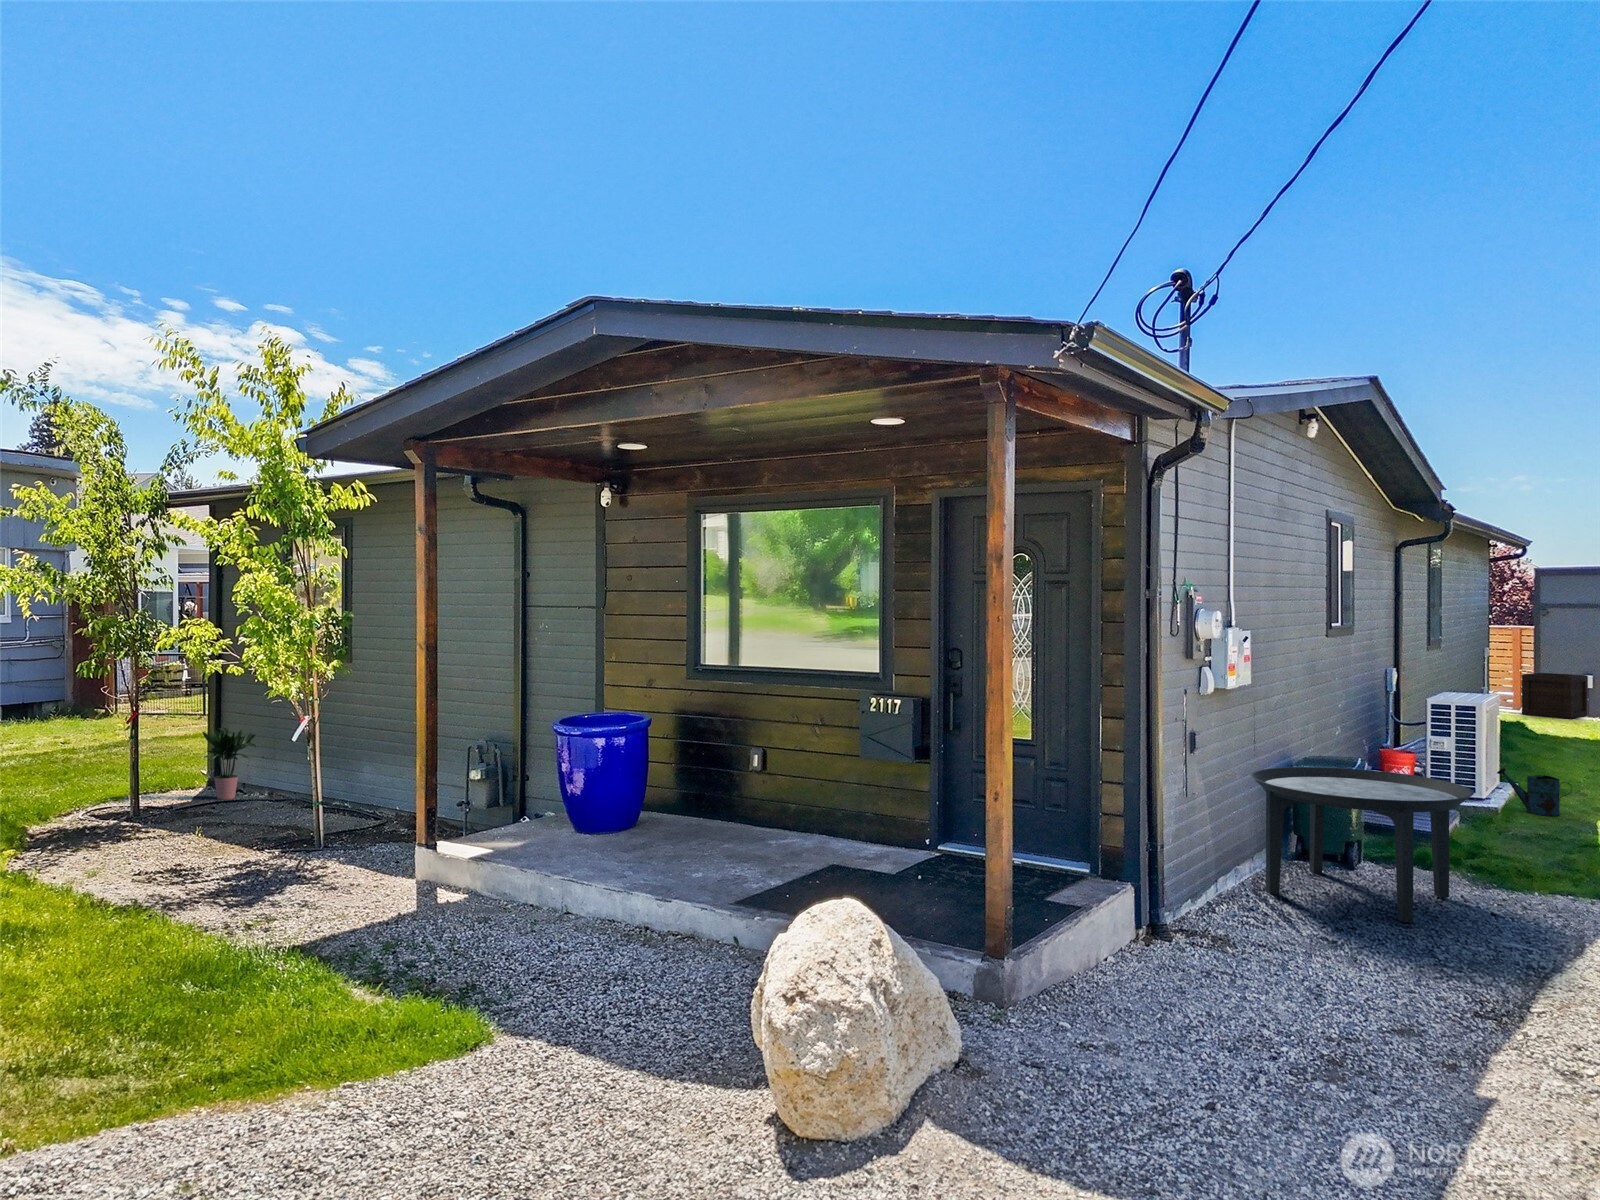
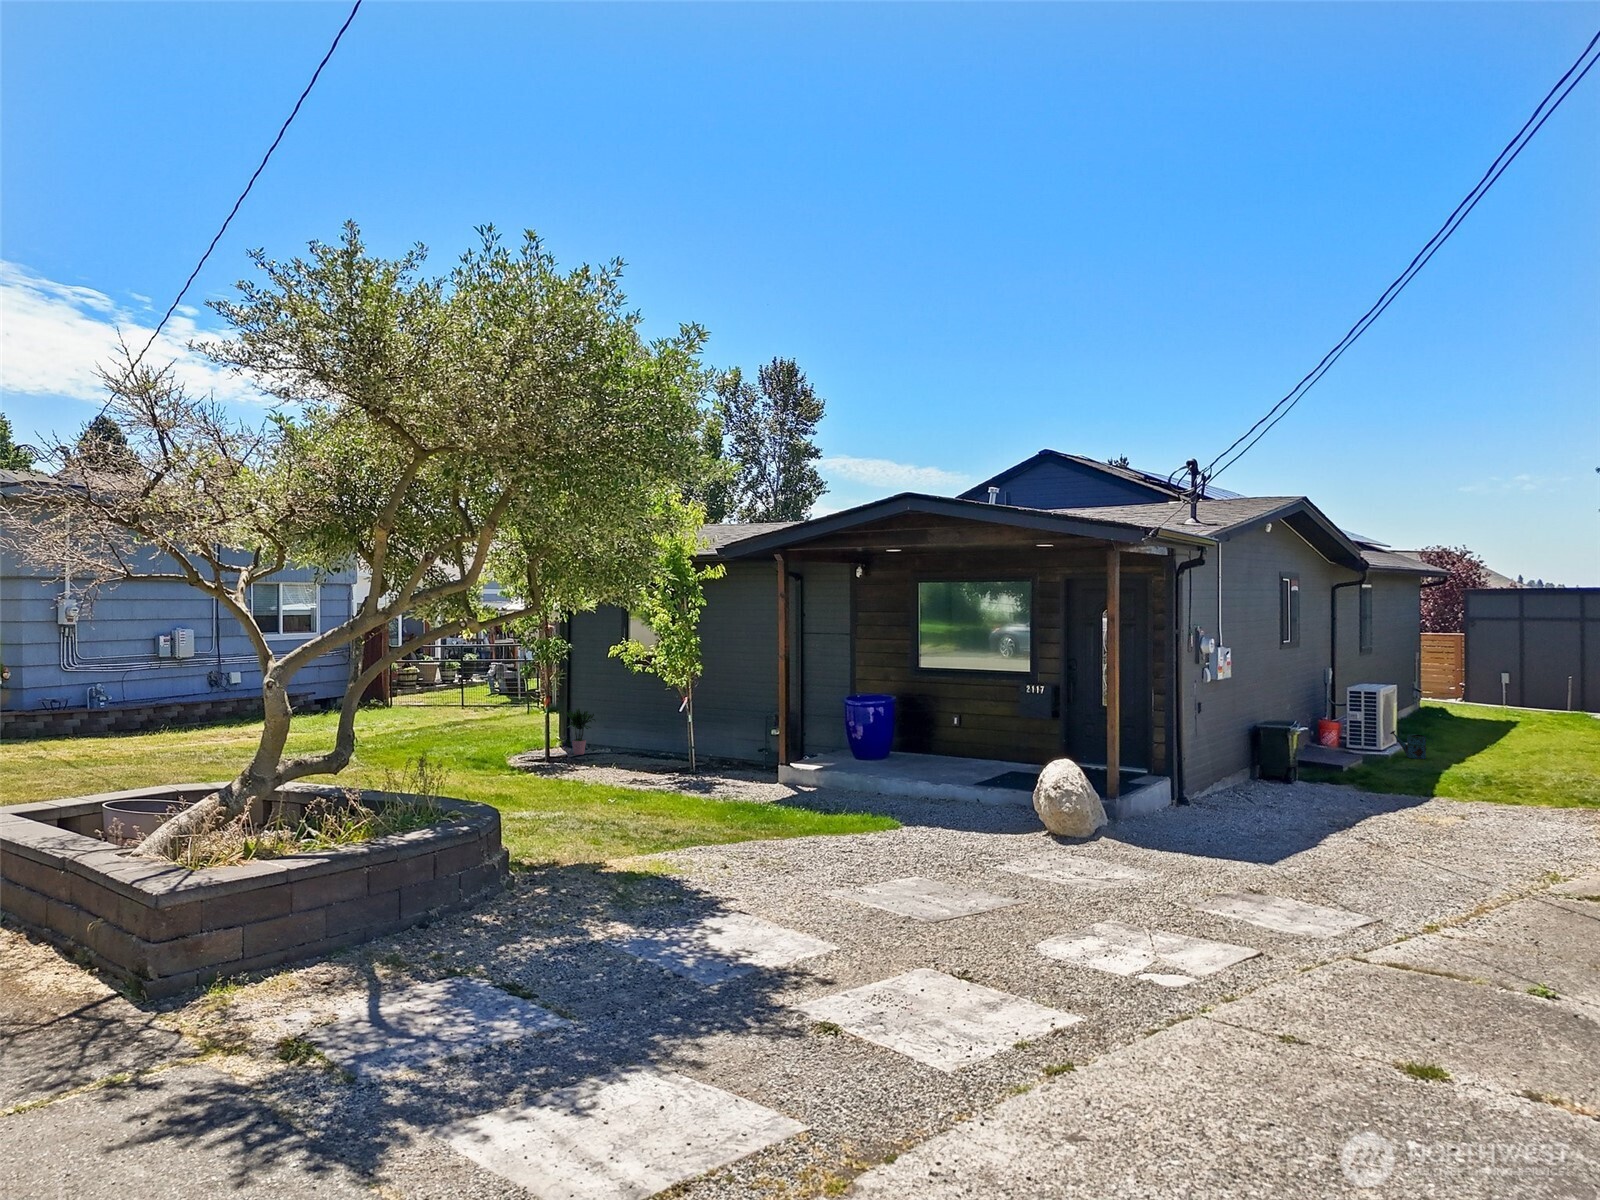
wooden crate: present [1522,673,1588,719] -> none [1455,672,1504,707]
round table: present [1251,767,1474,922] -> none [1231,723,1344,796]

